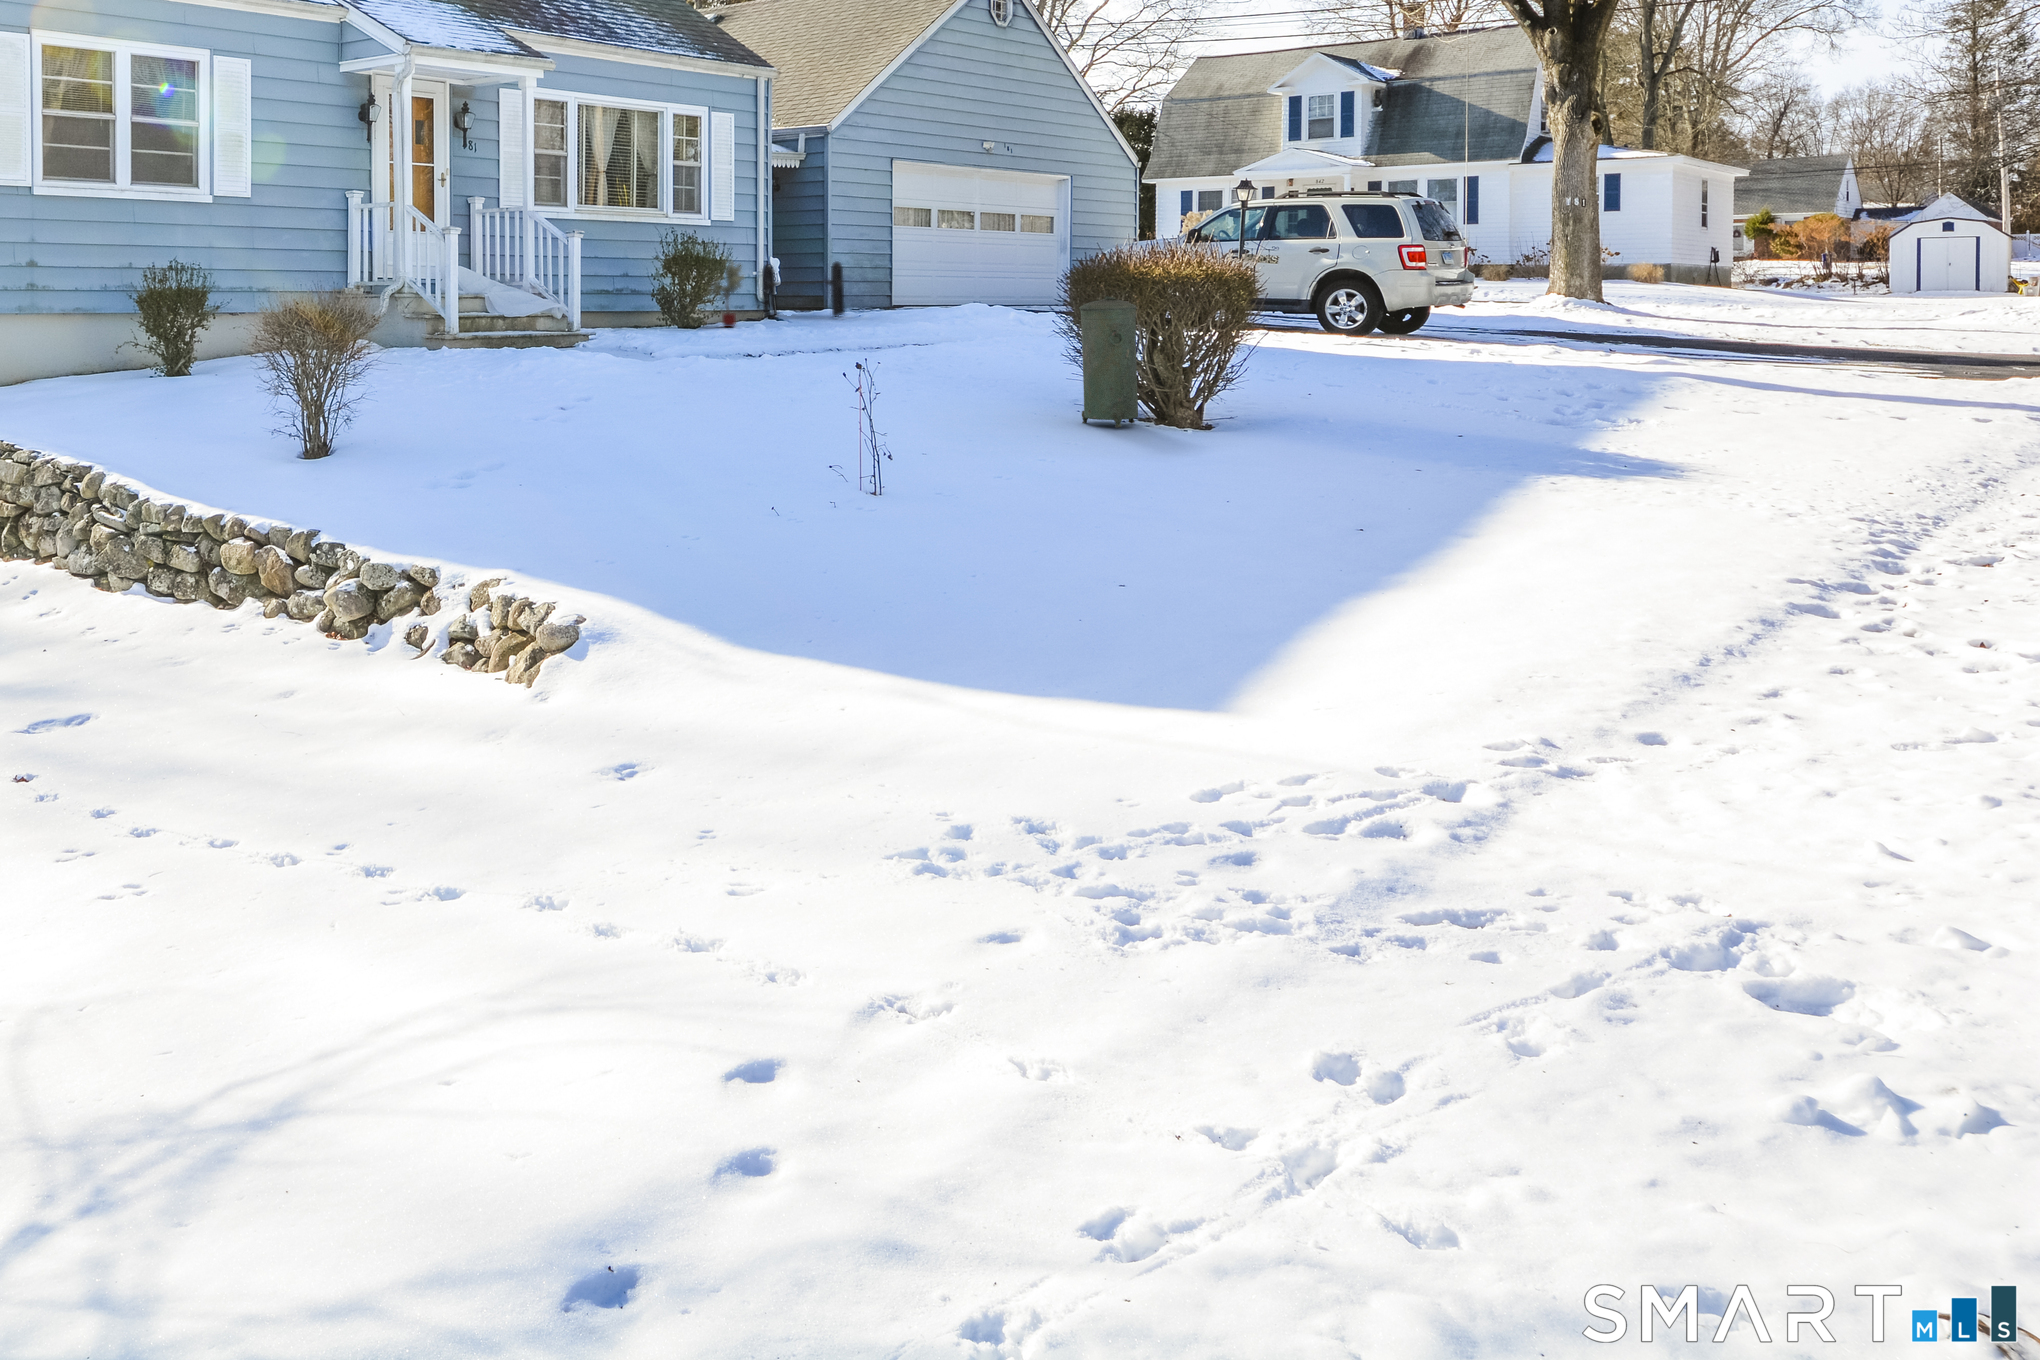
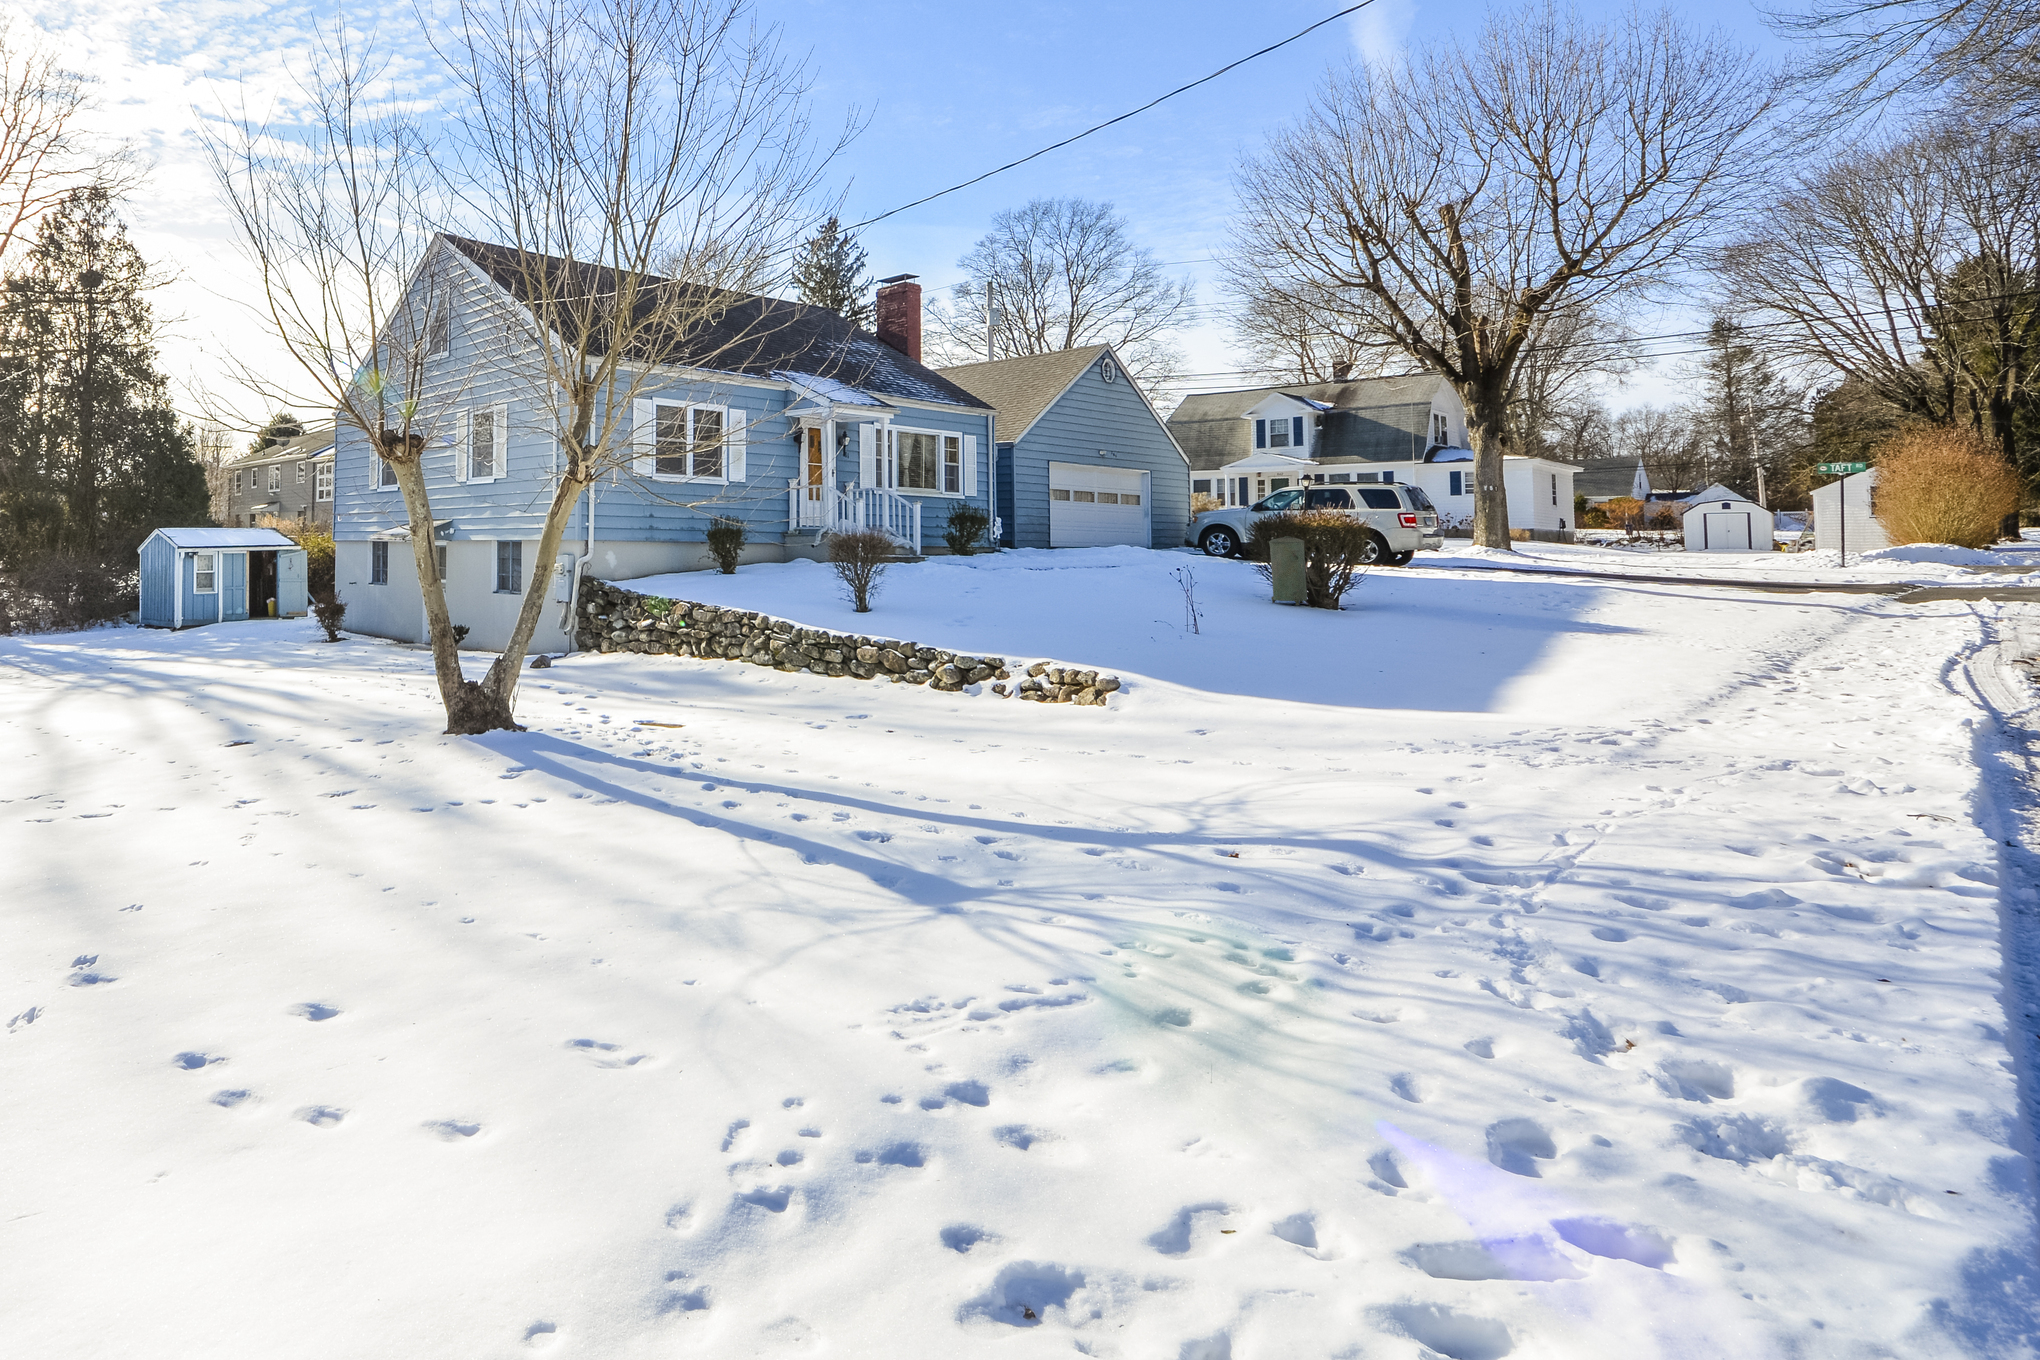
potted tree: present [709,259,745,327] -> none [971,515,994,555]
bench: present [762,261,845,317] -> none [993,519,1042,552]

